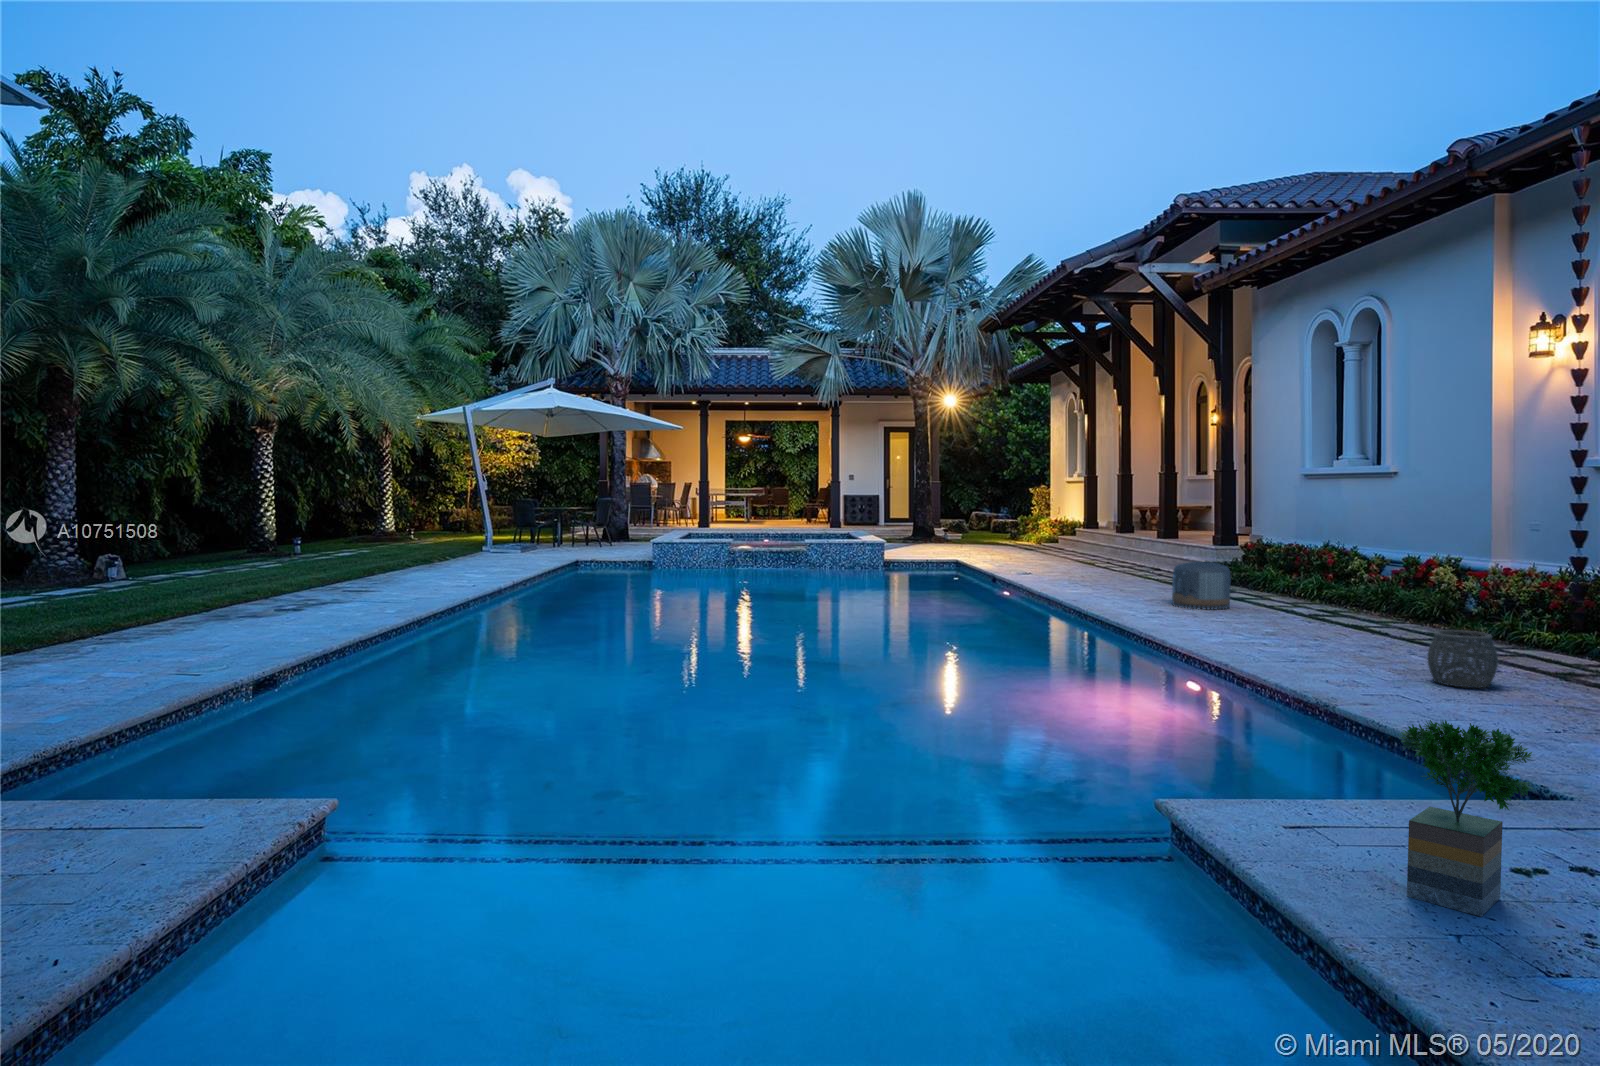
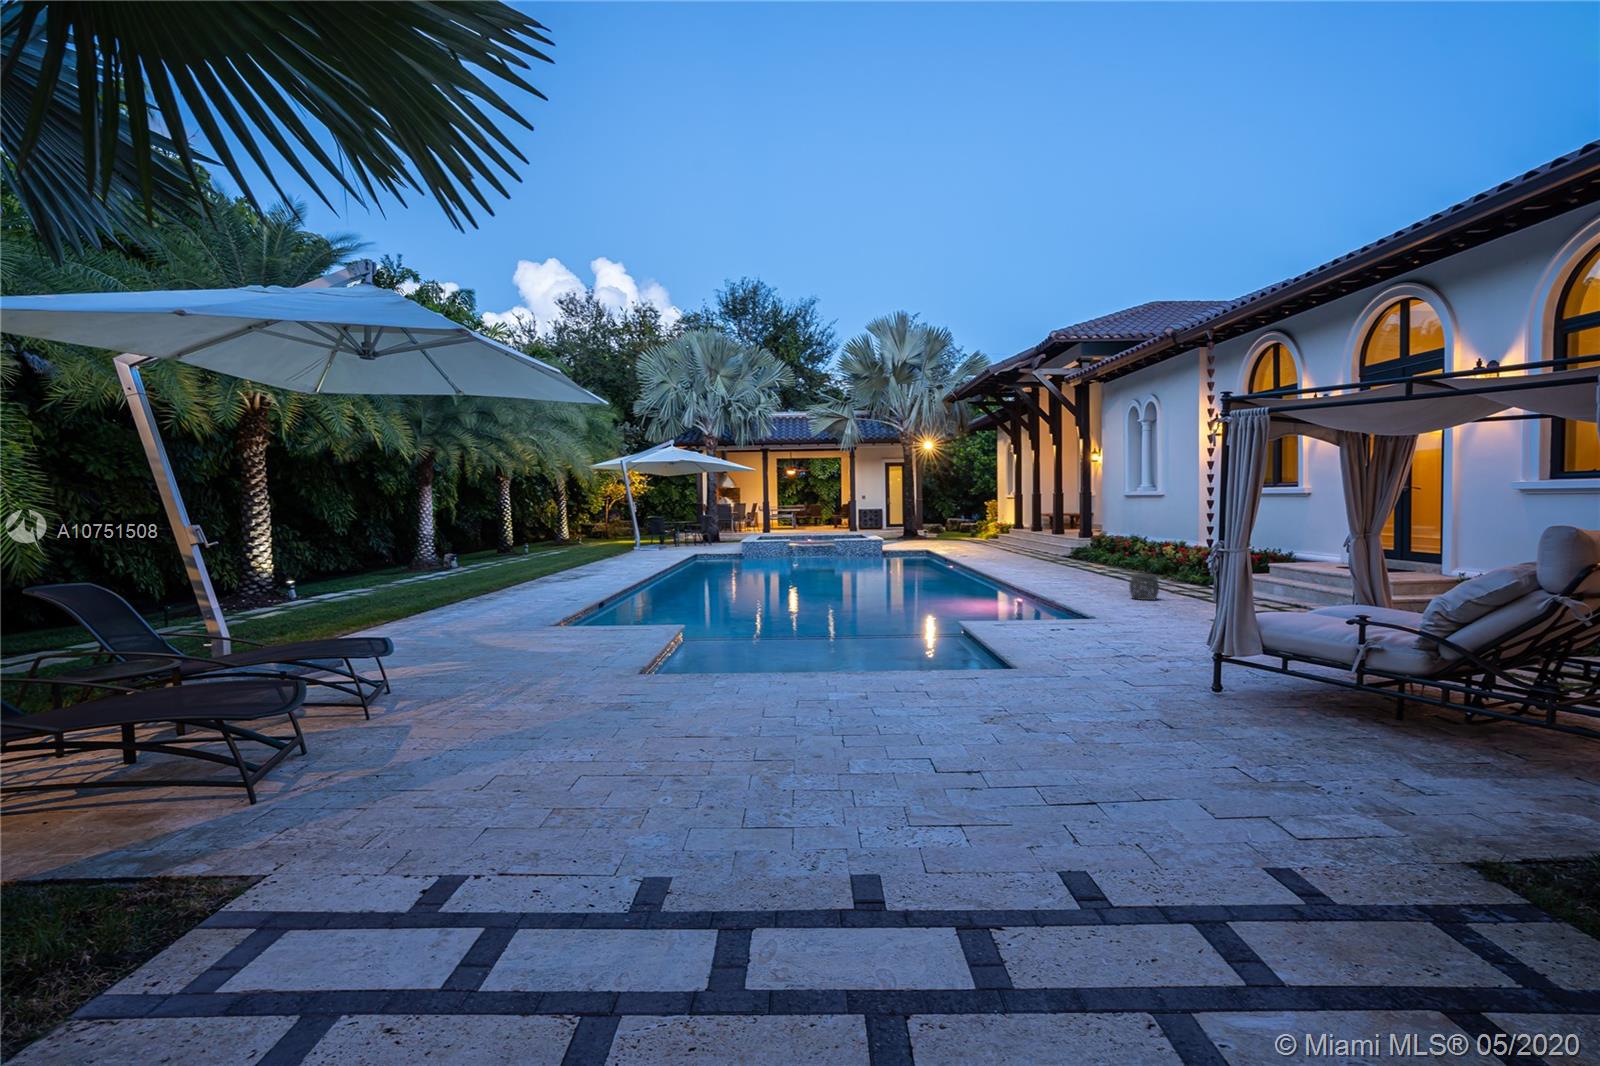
pouf: present [1172,562,1231,610] -> none [1039,547,1070,572]
potted tree: present [1399,720,1533,917] -> none [1033,590,1071,648]

